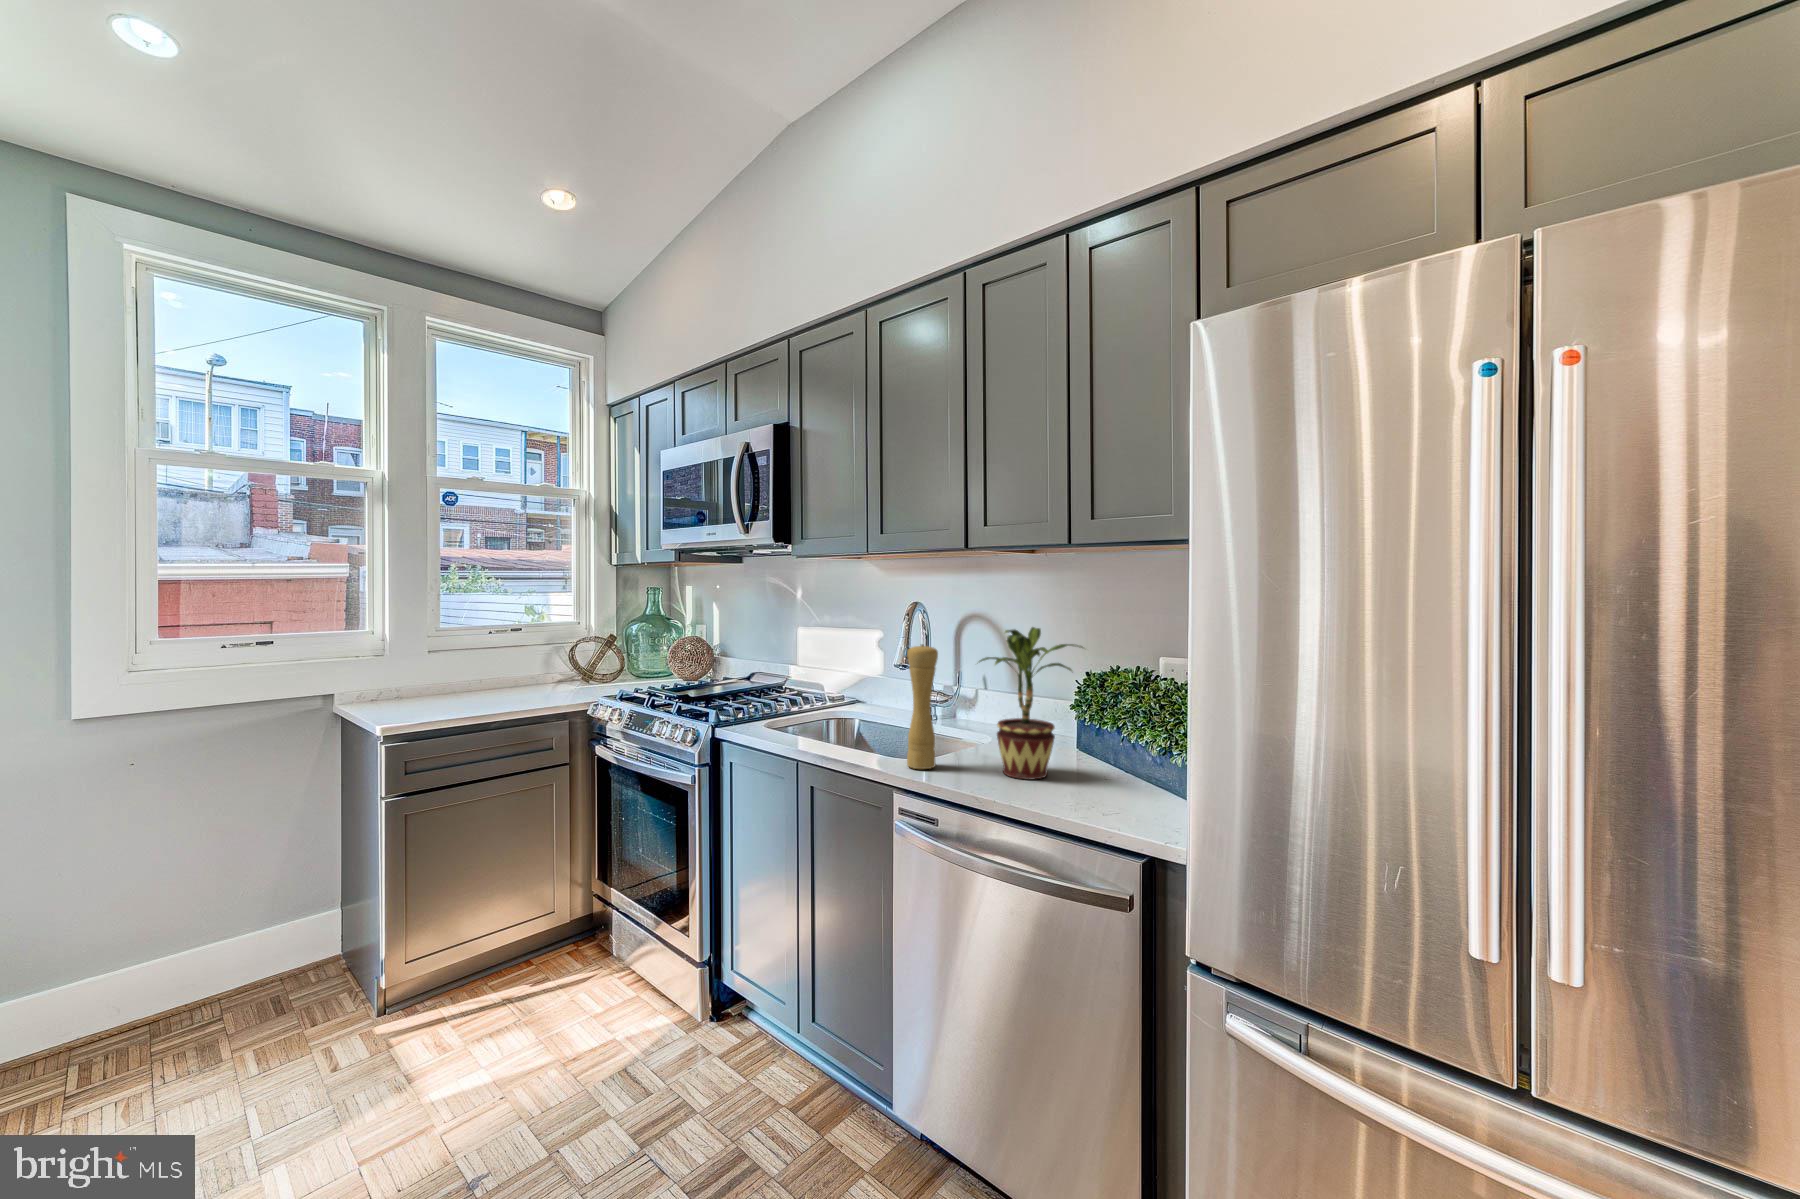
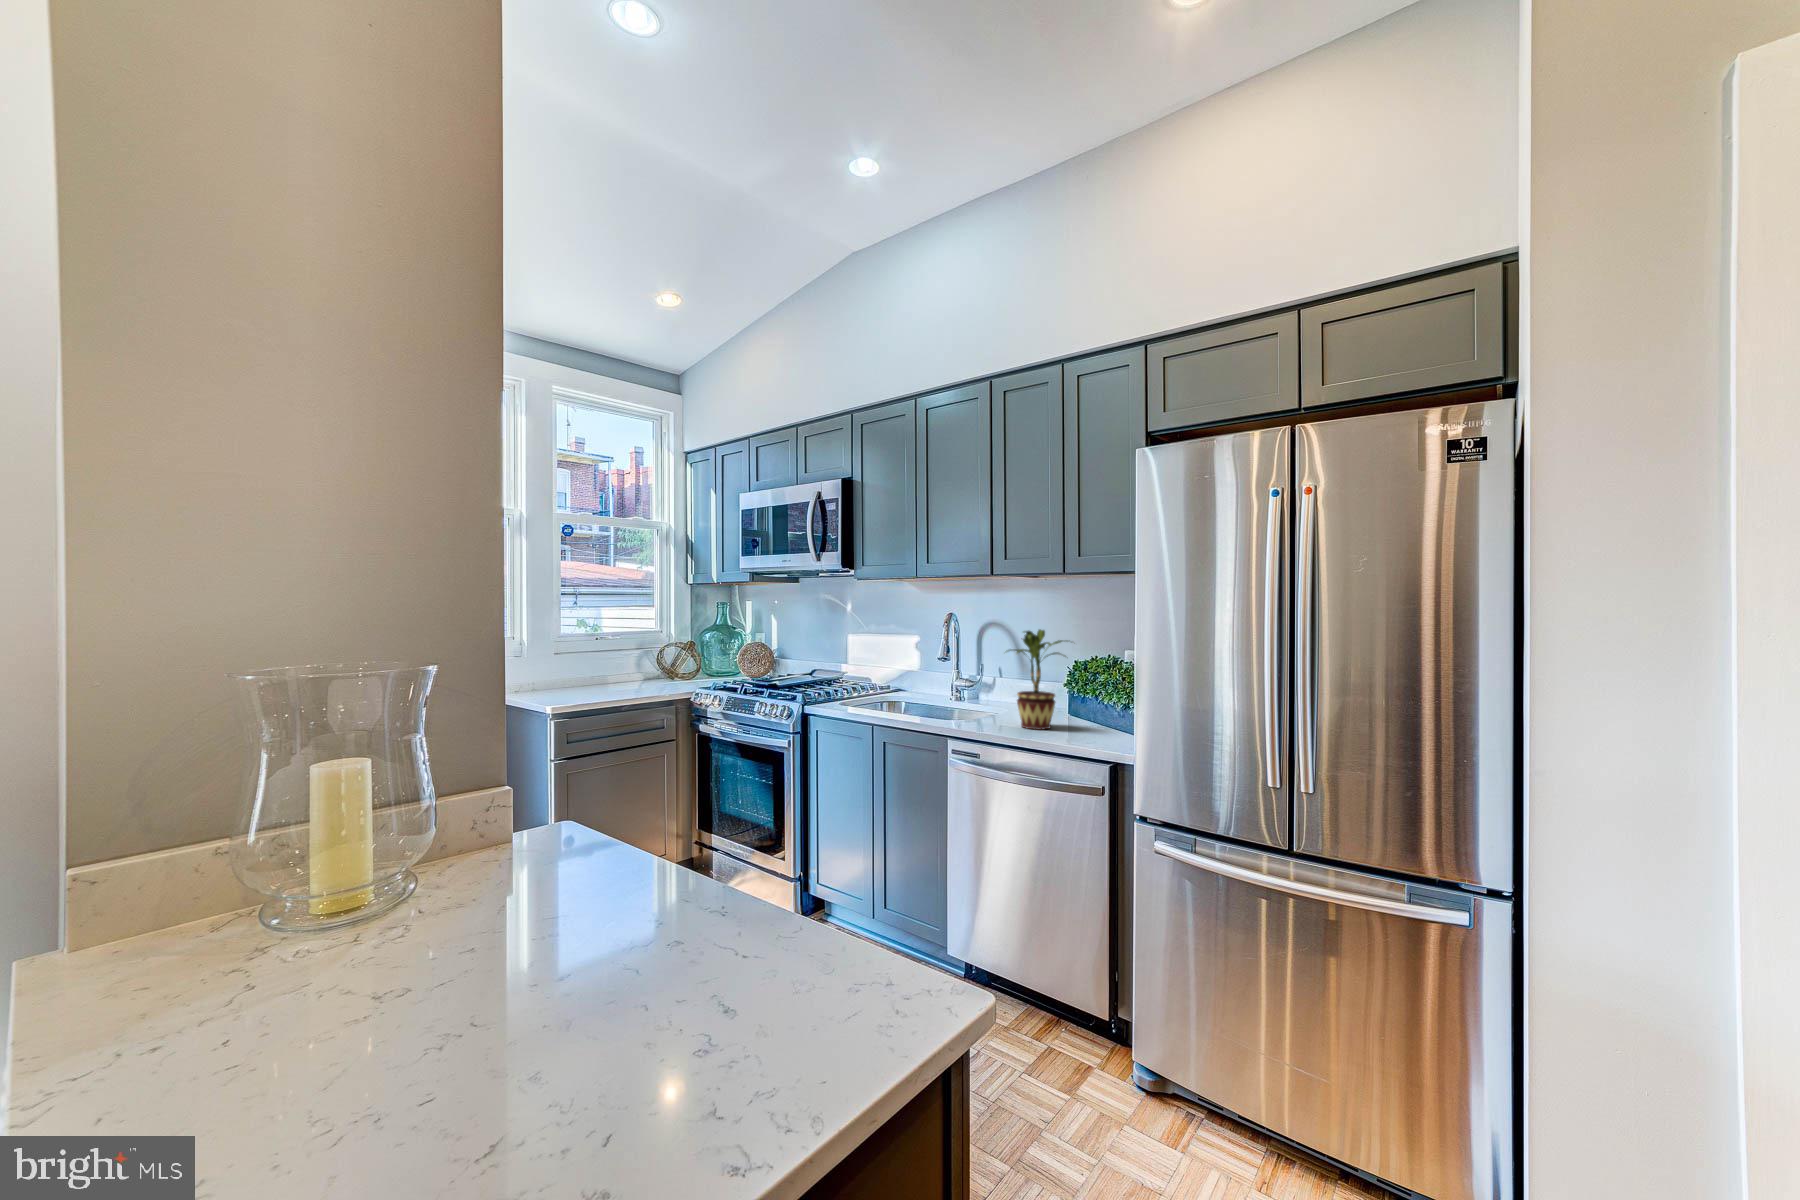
pepper mill: present [907,644,938,769] -> none [956,641,977,725]

